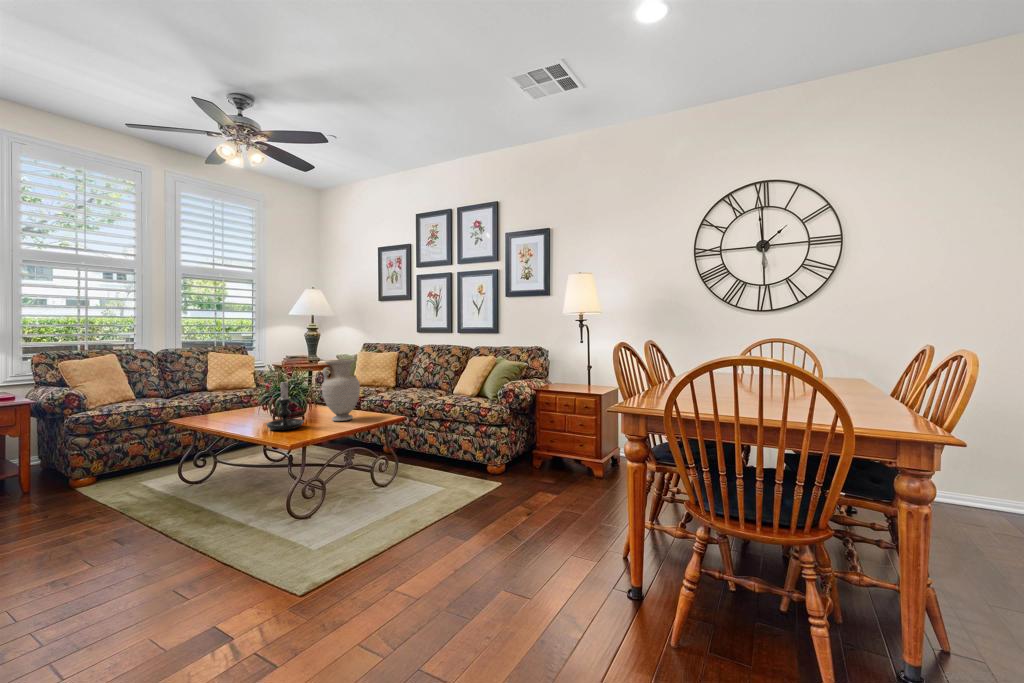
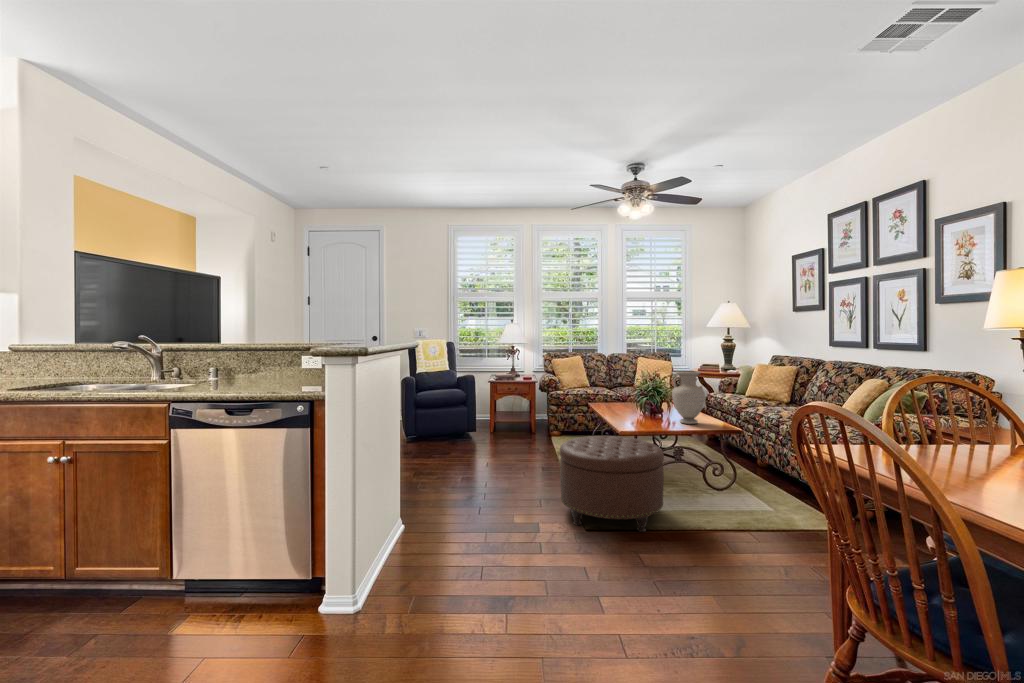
candle holder: present [266,382,304,430] -> none [627,383,655,423]
ottoman: none [222,449,379,597] -> present [560,436,664,532]

